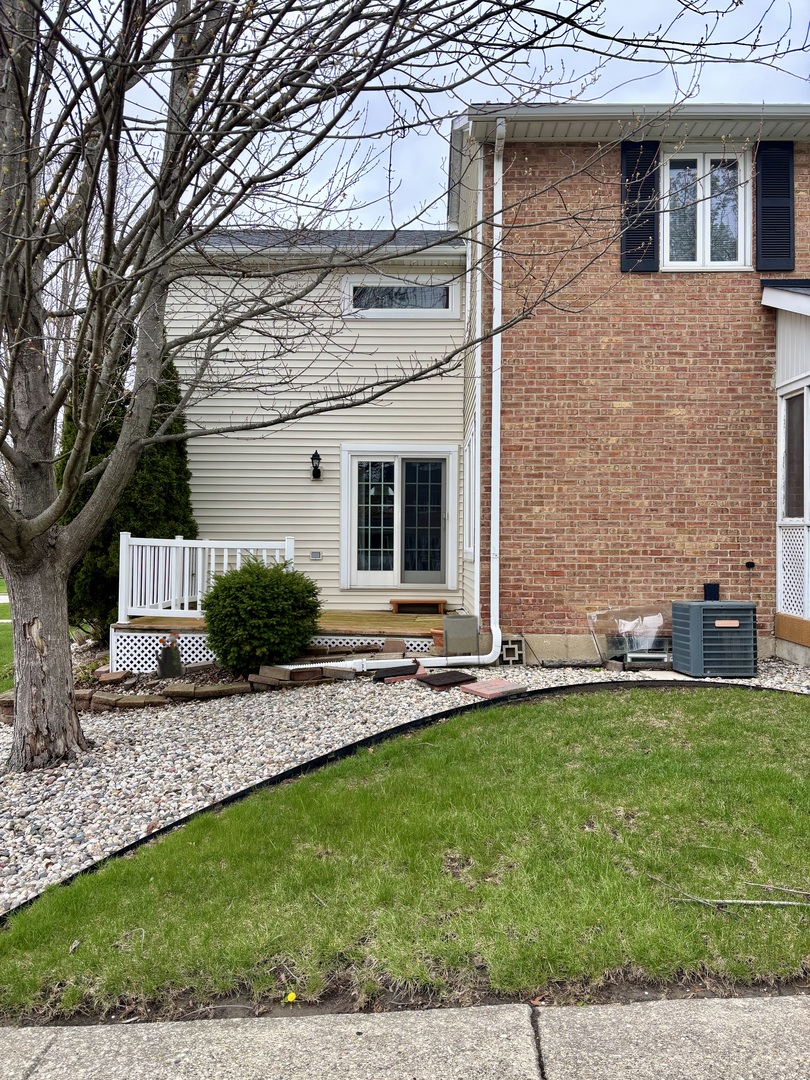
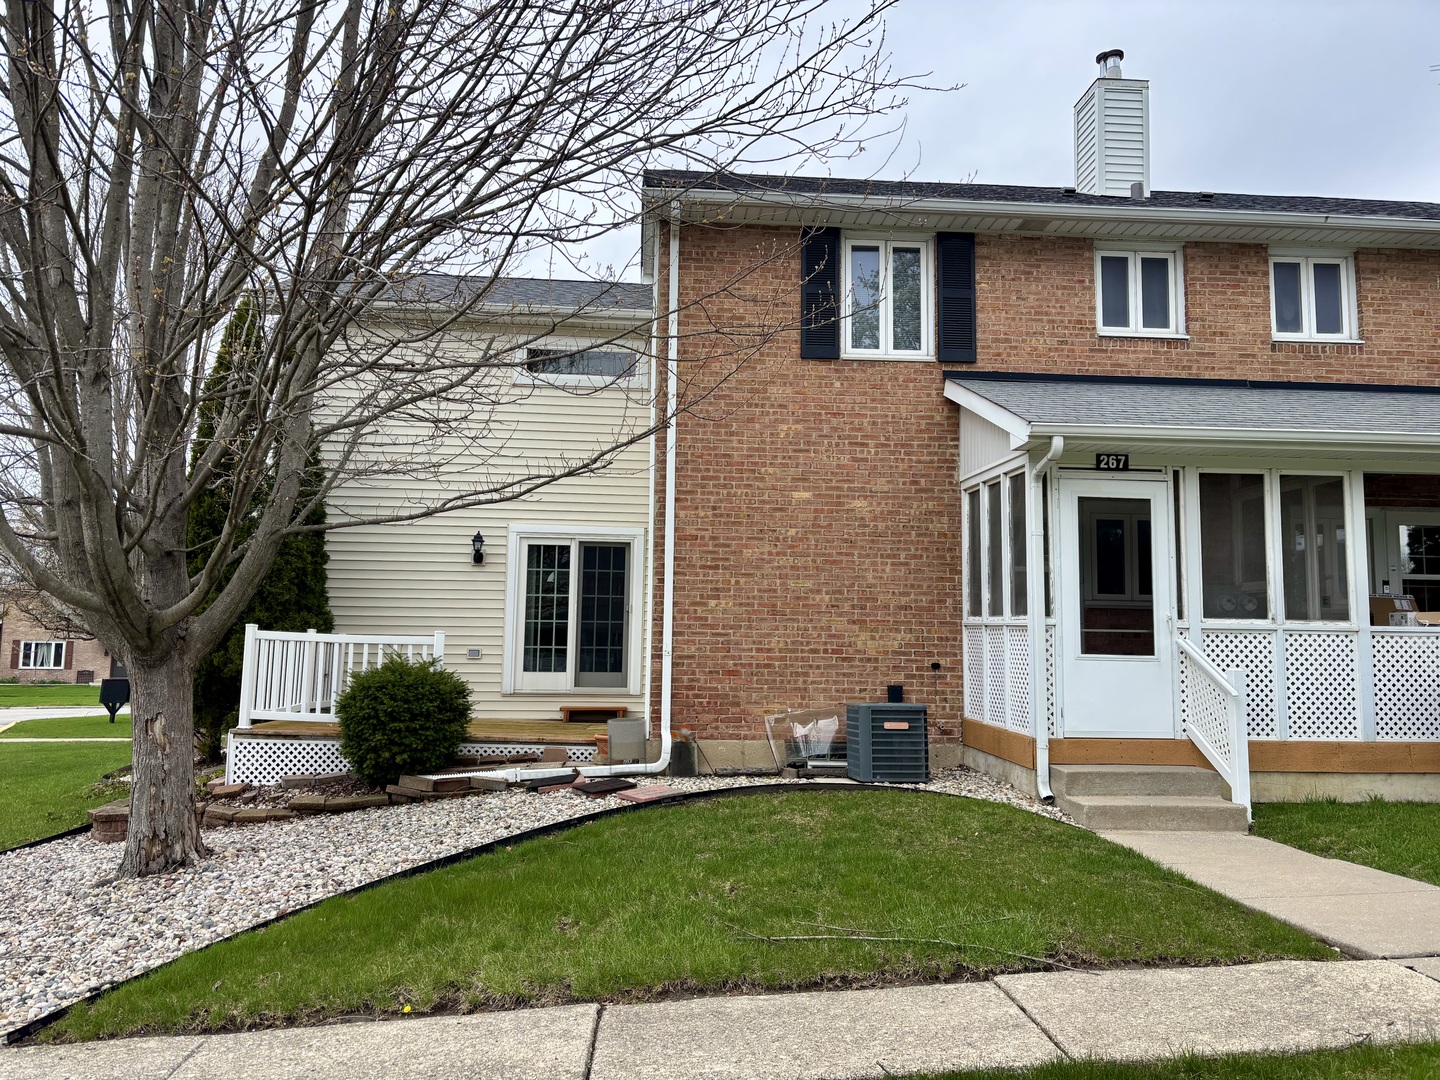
watering can: present [155,632,184,678] -> present [669,724,698,777]

